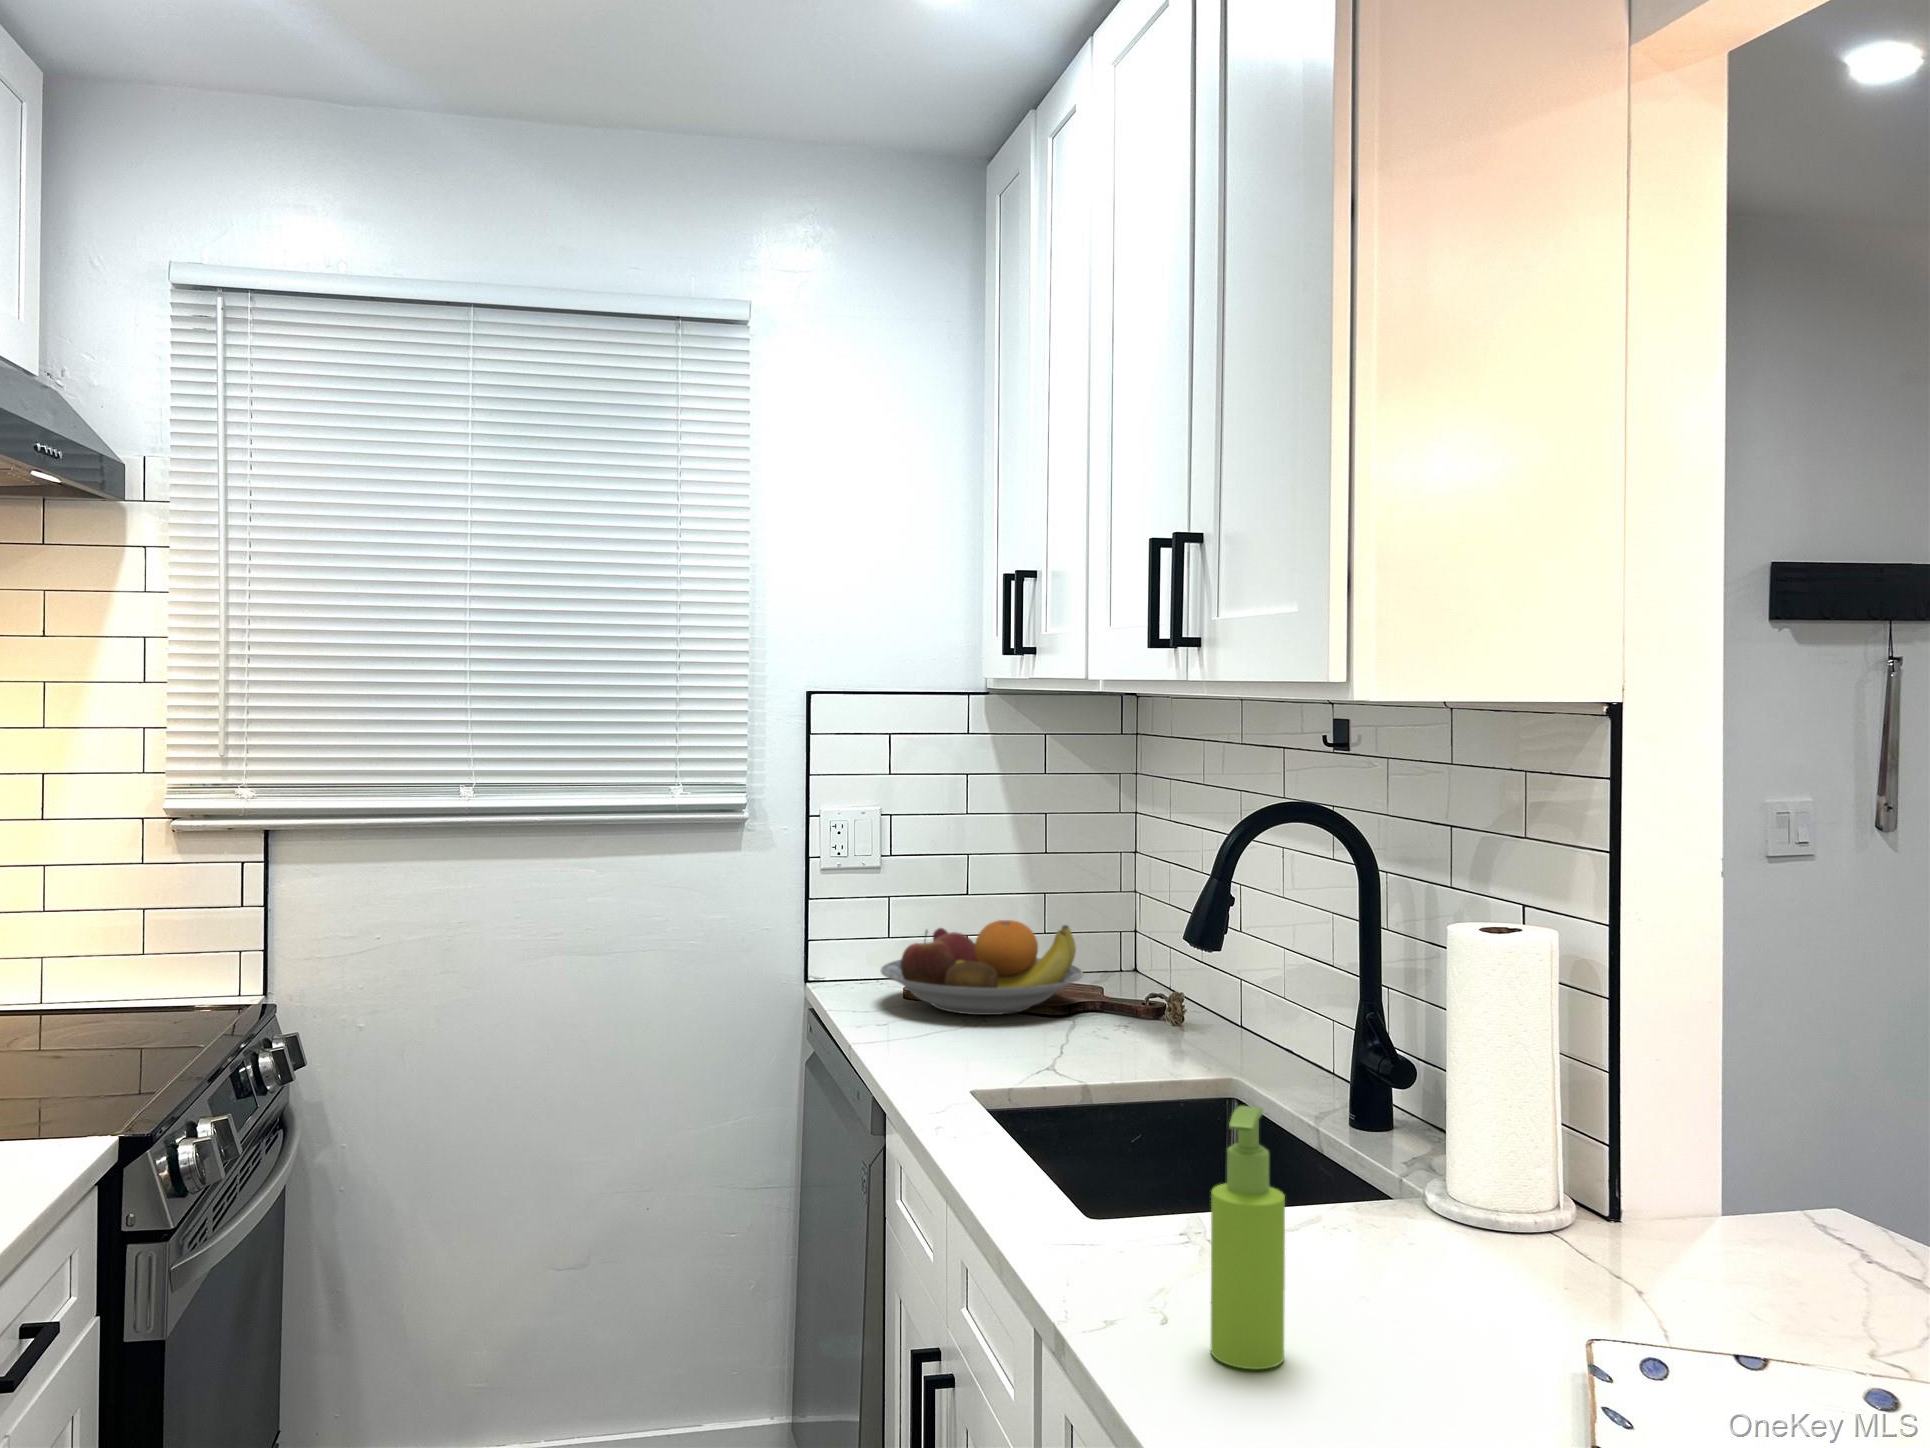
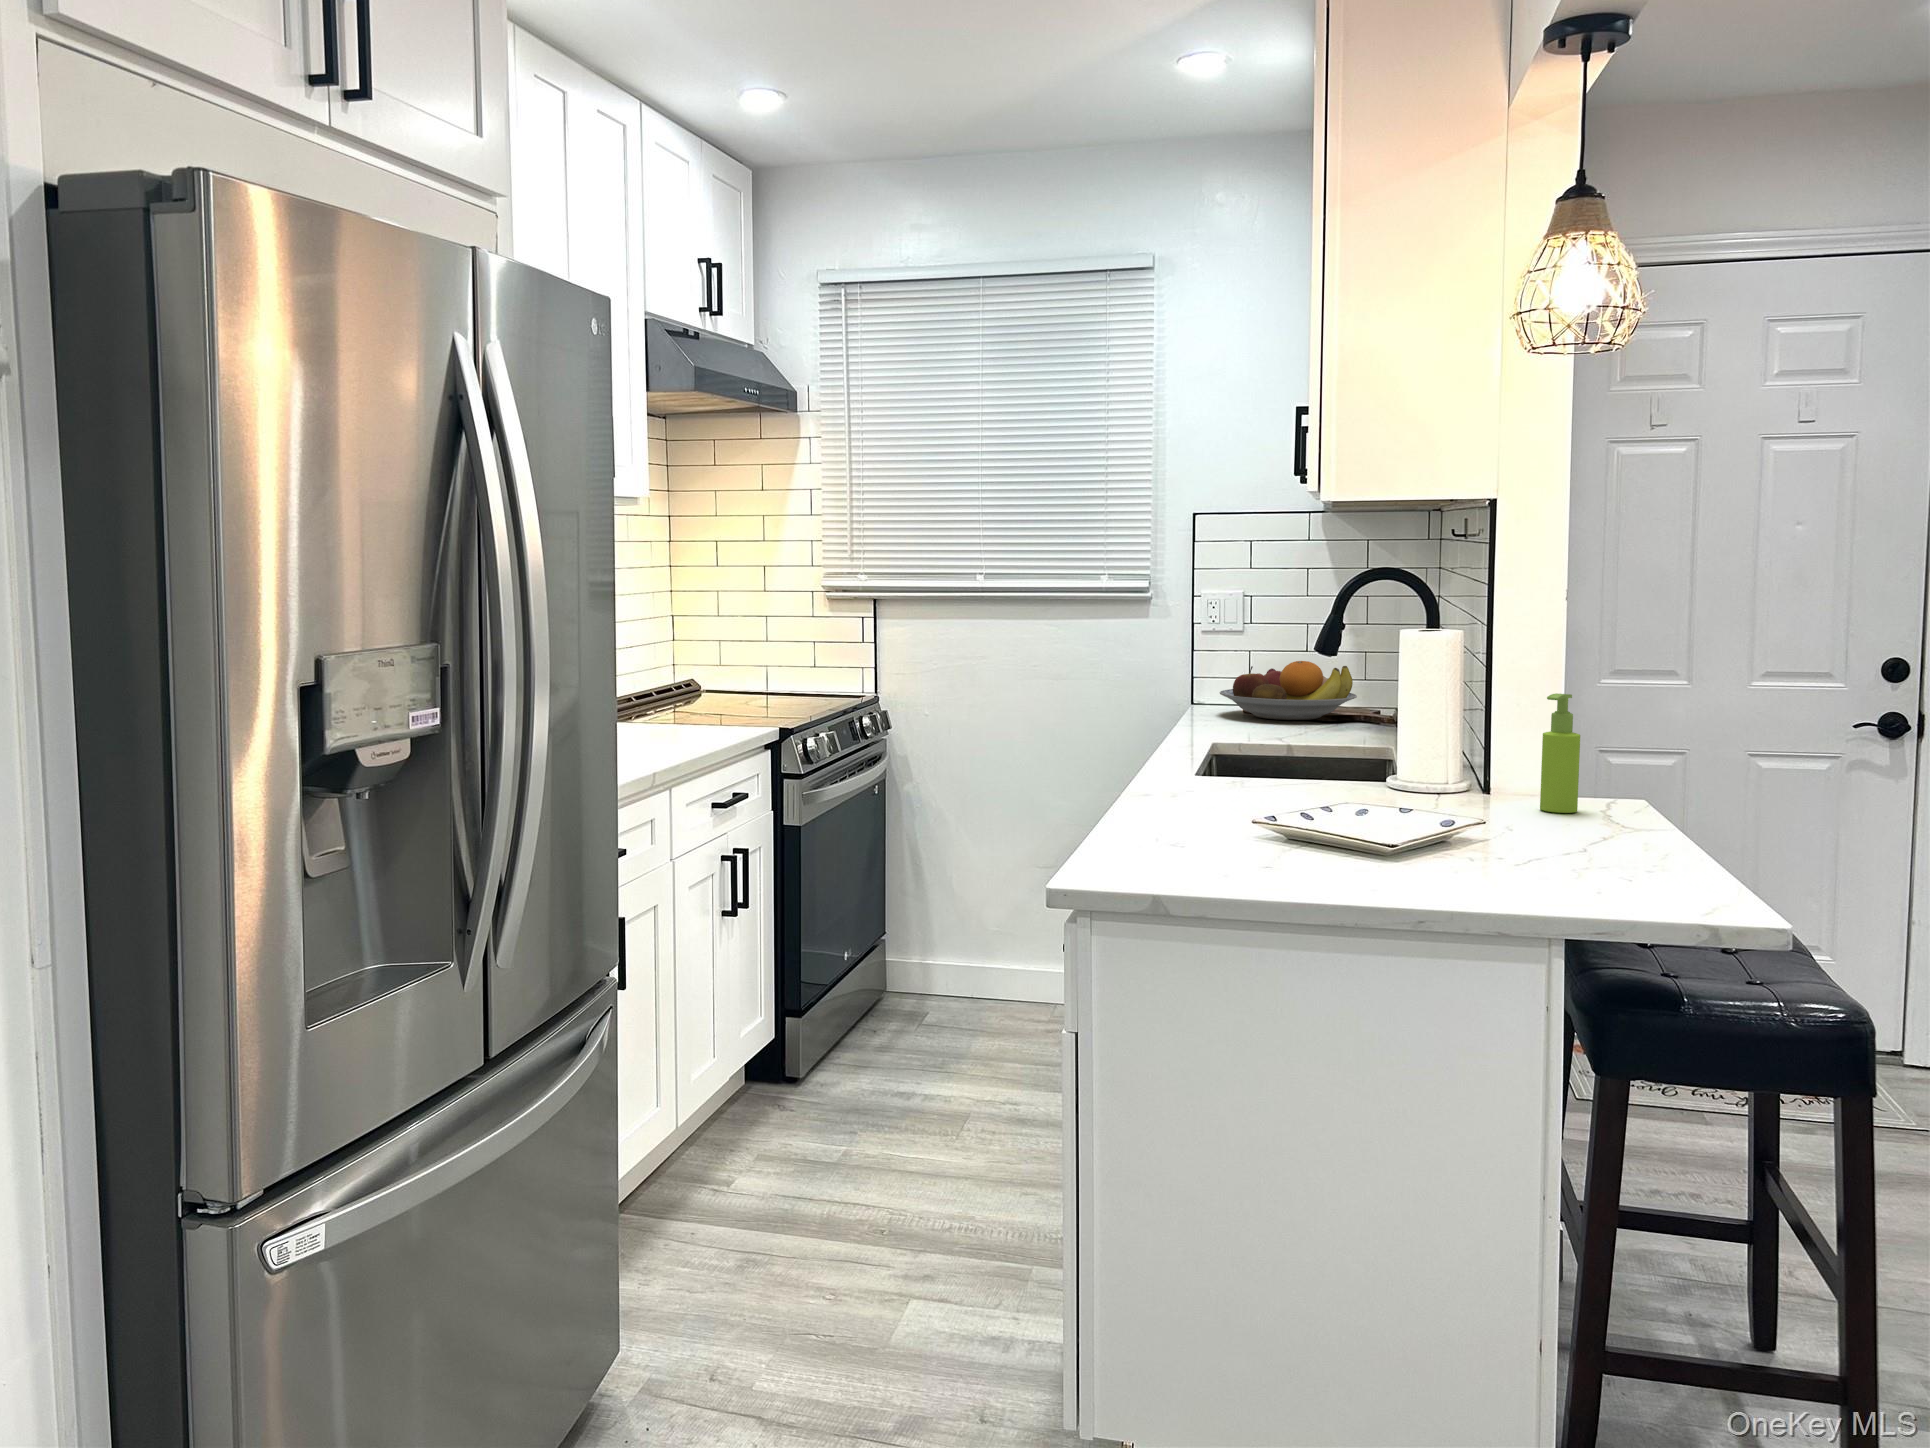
soap dispenser: present [1210,1106,1285,1369] -> present [1540,693,1580,813]

